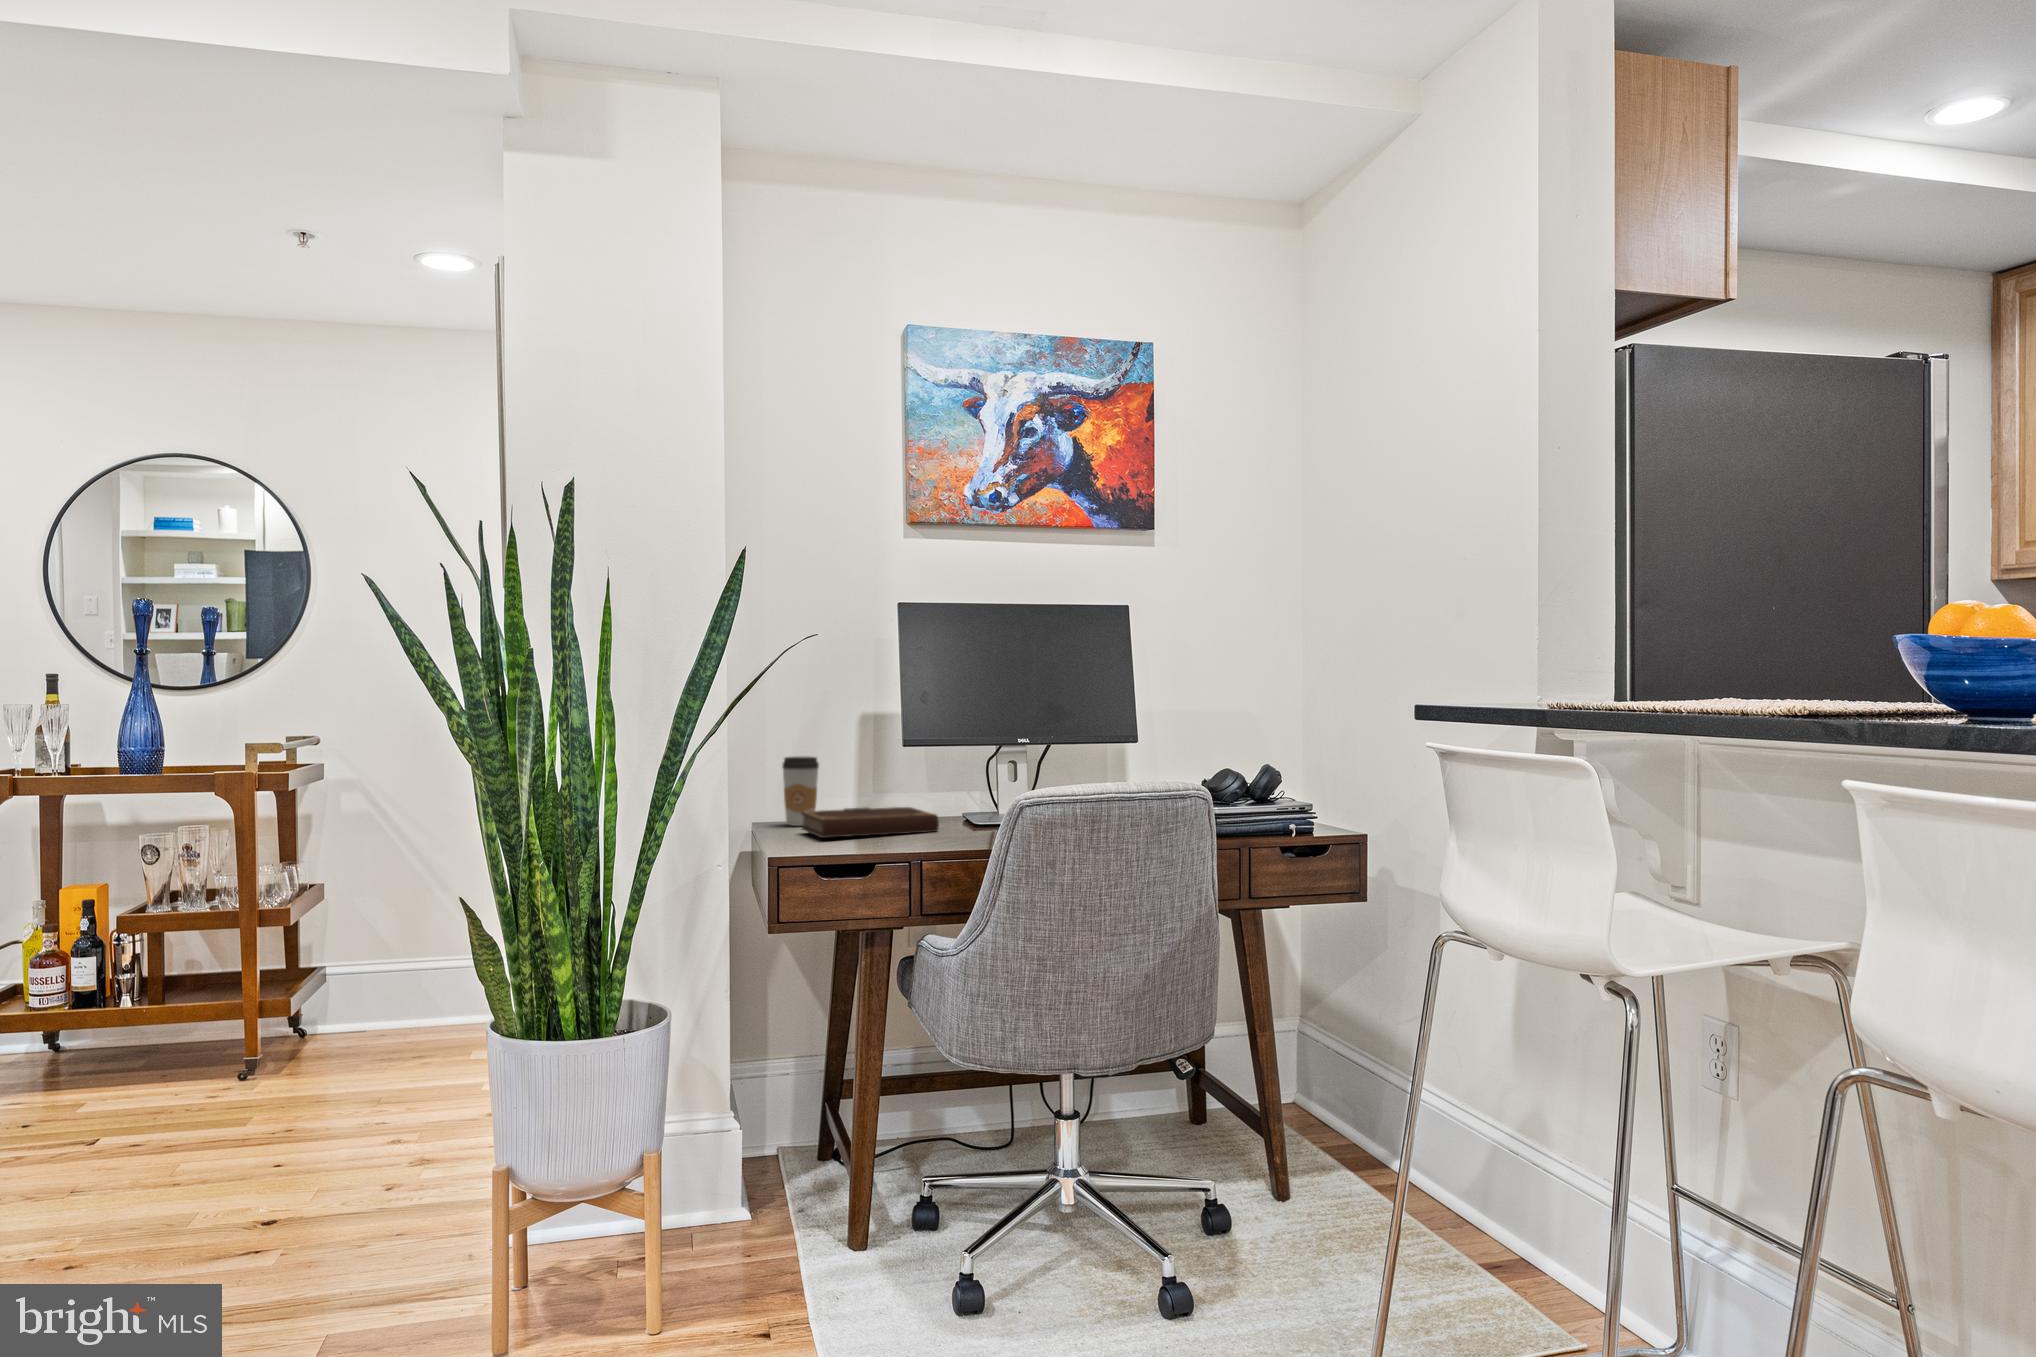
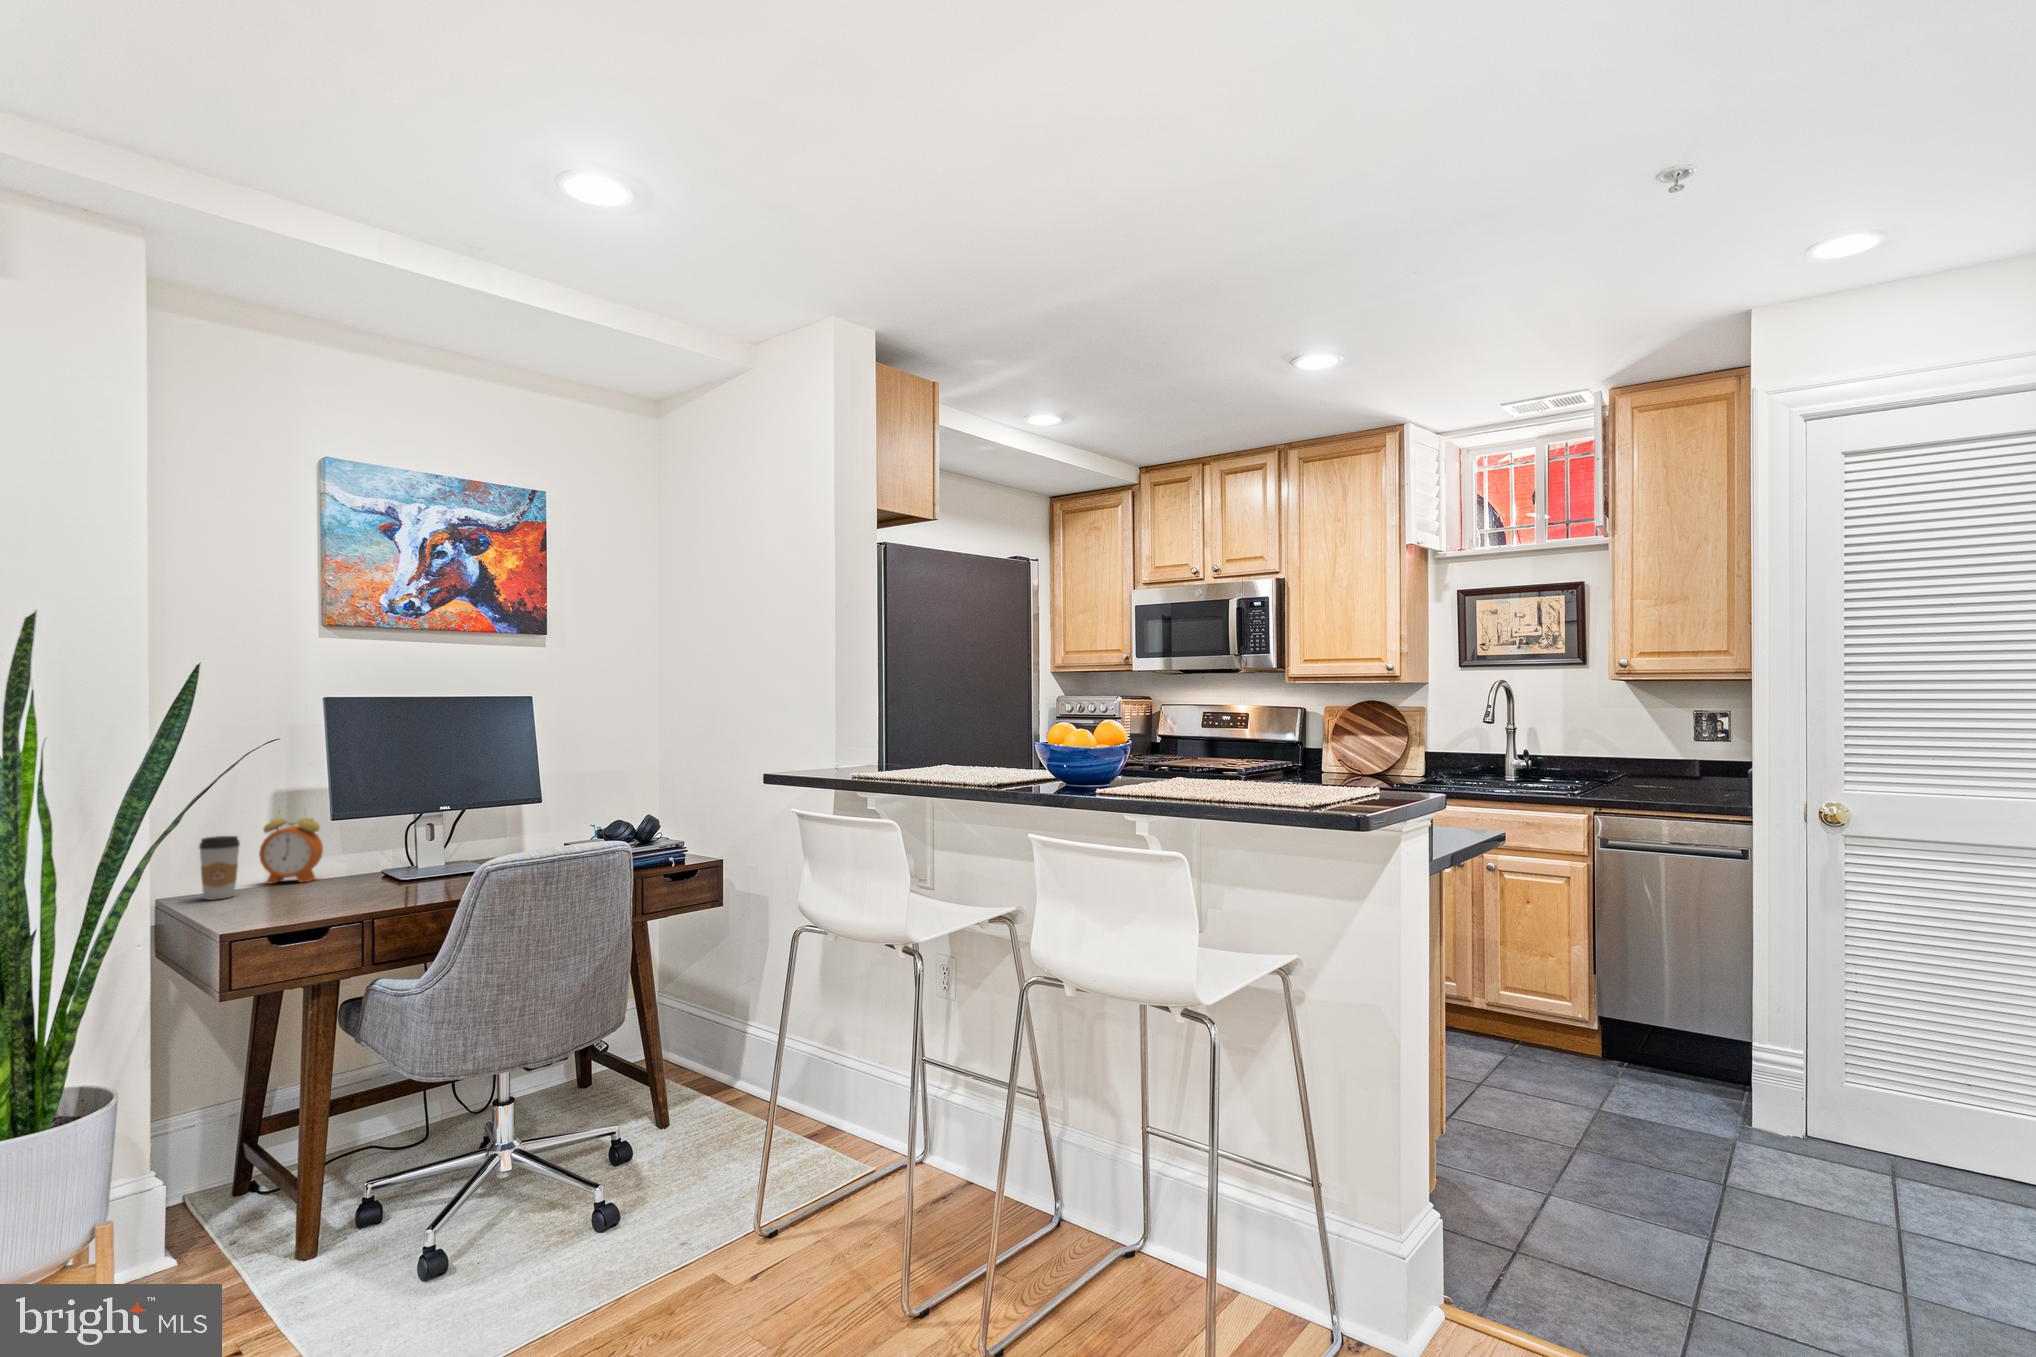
alarm clock: none [843,730,904,817] -> present [259,817,323,884]
notebook: present [801,807,939,838] -> none [229,872,375,910]

